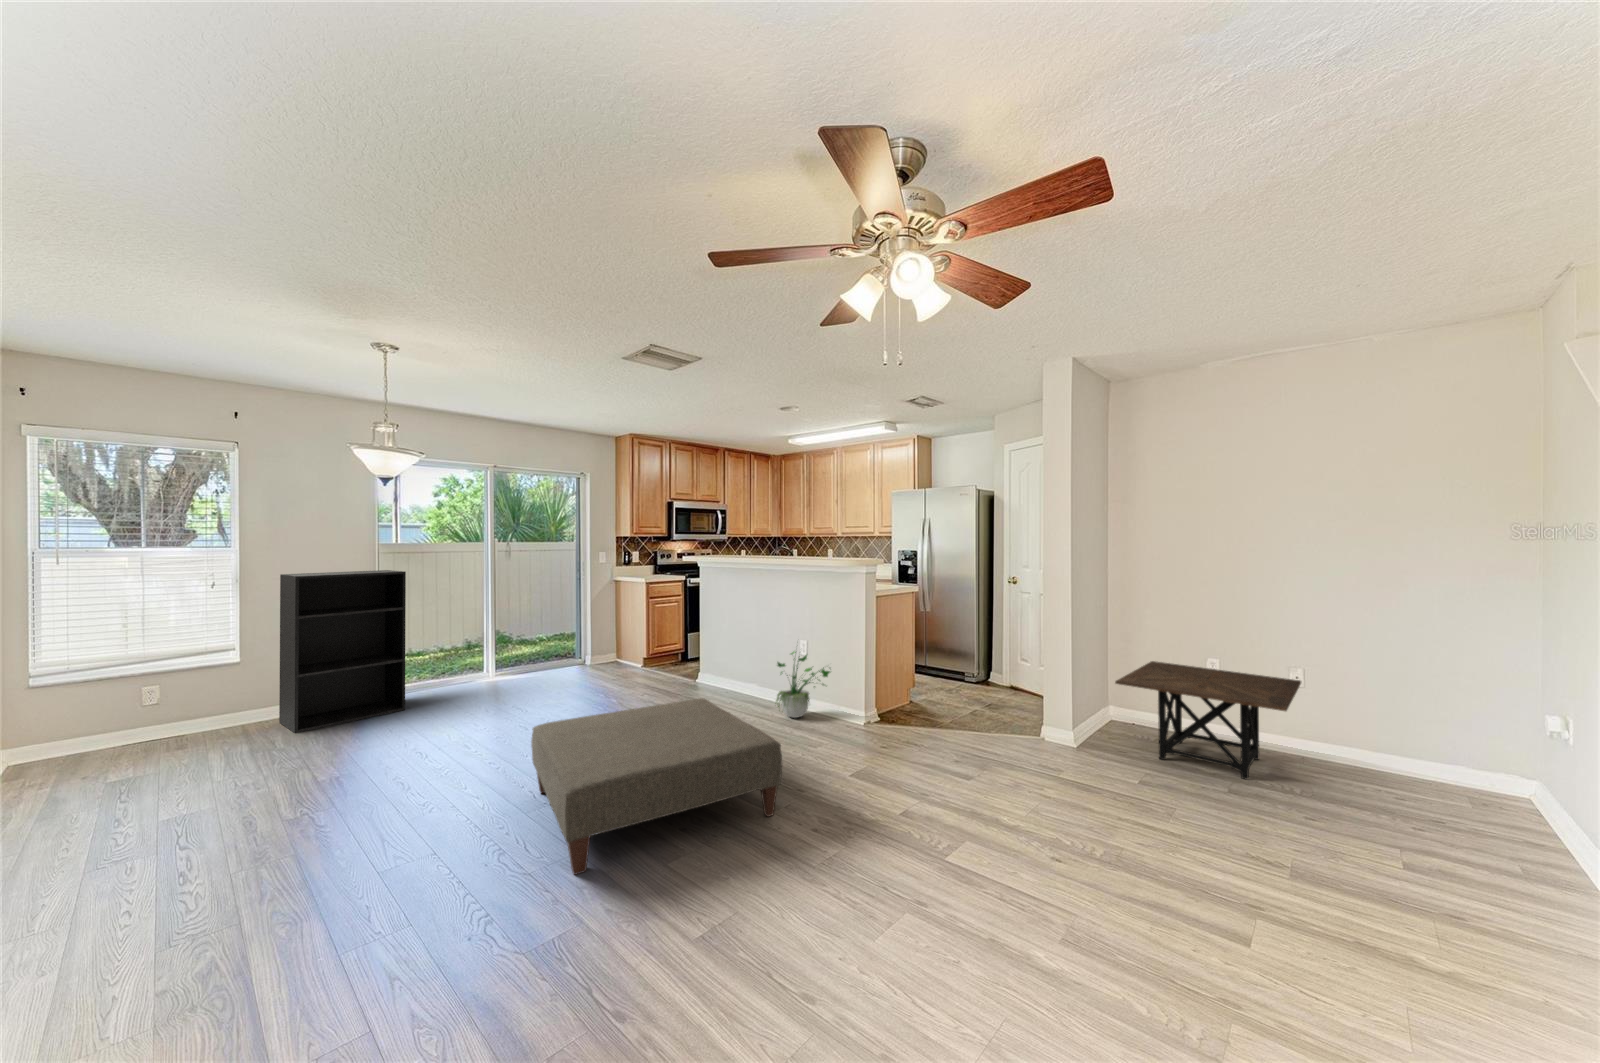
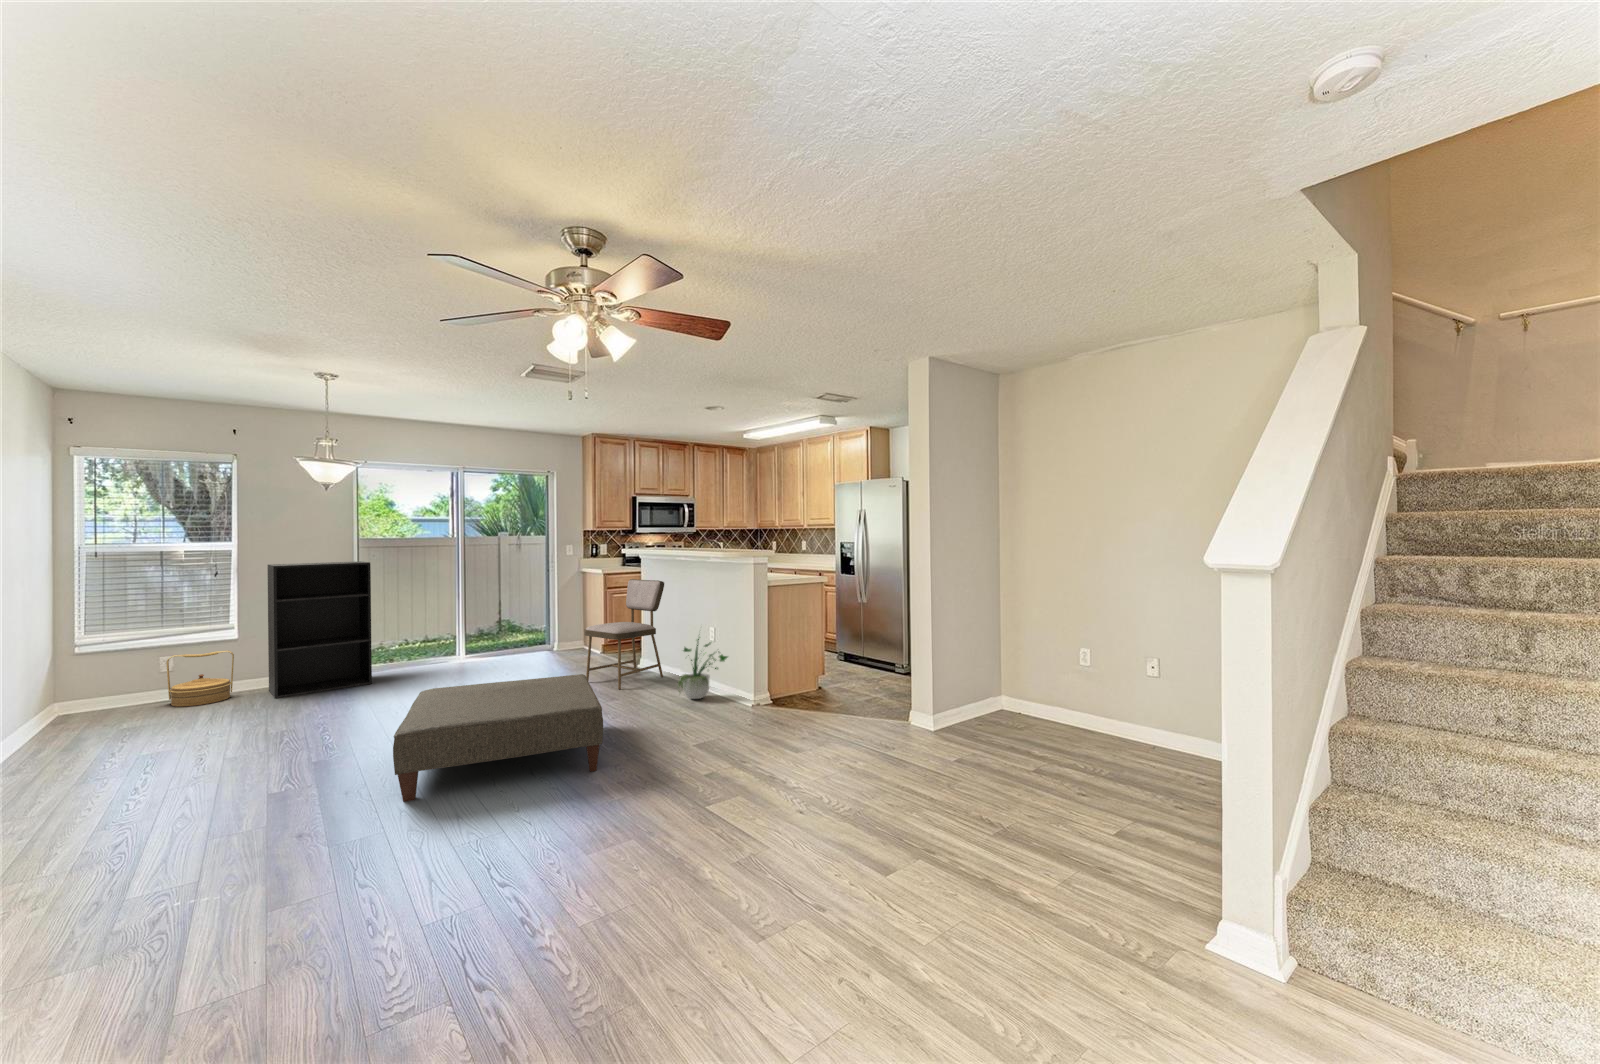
dining chair: none [655,589,737,708] -> present [584,579,664,689]
side table: present [1115,661,1301,780] -> none [958,651,1151,764]
woven basket: none [154,678,239,749] -> present [166,651,234,707]

